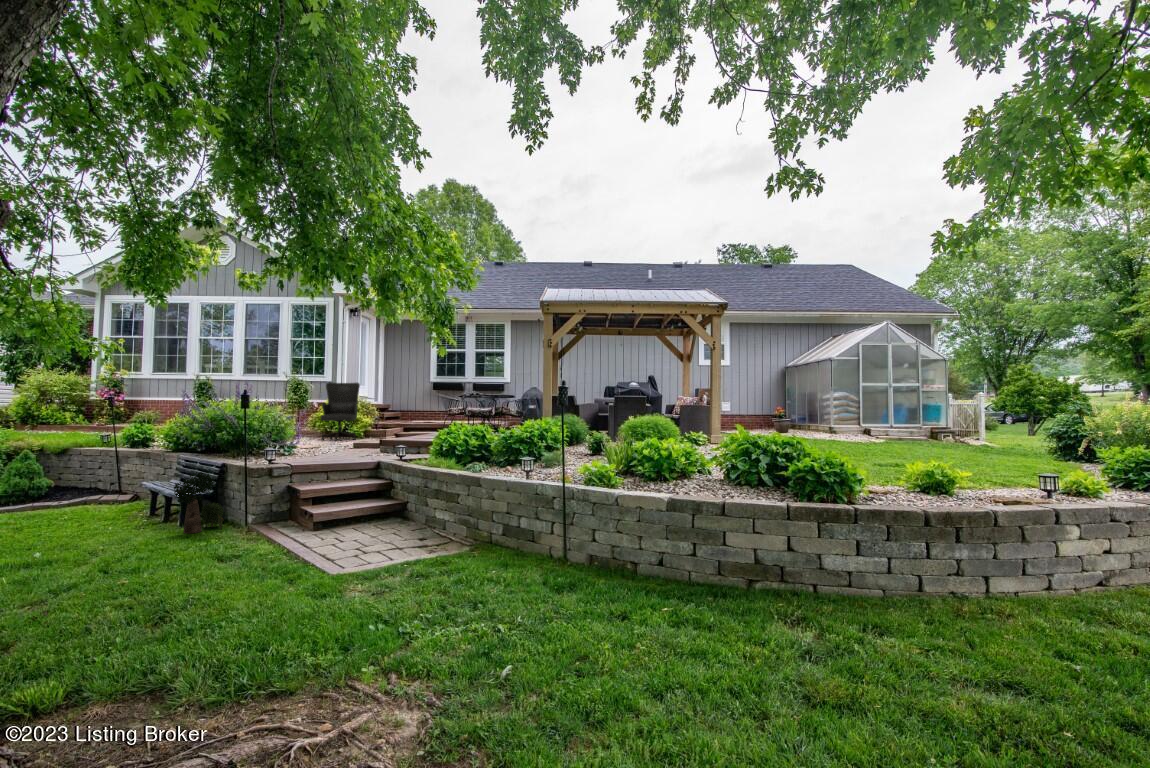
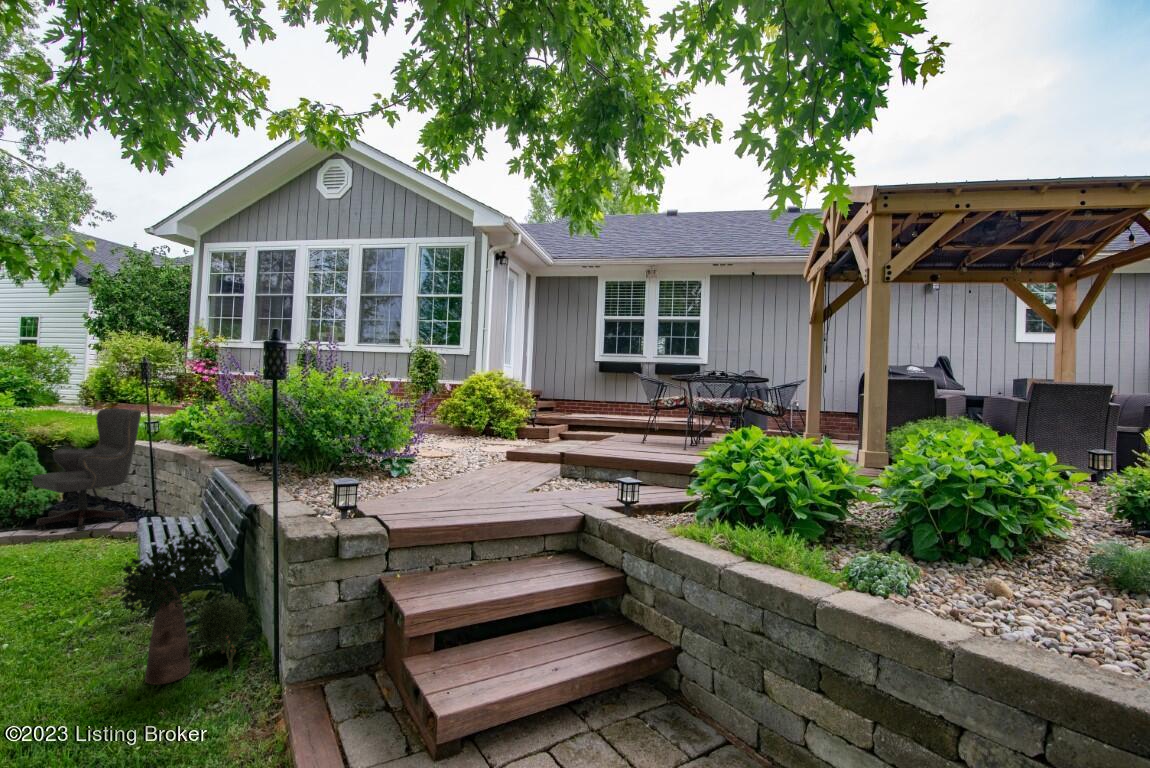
chair: present [321,382,360,441] -> present [32,408,141,531]

